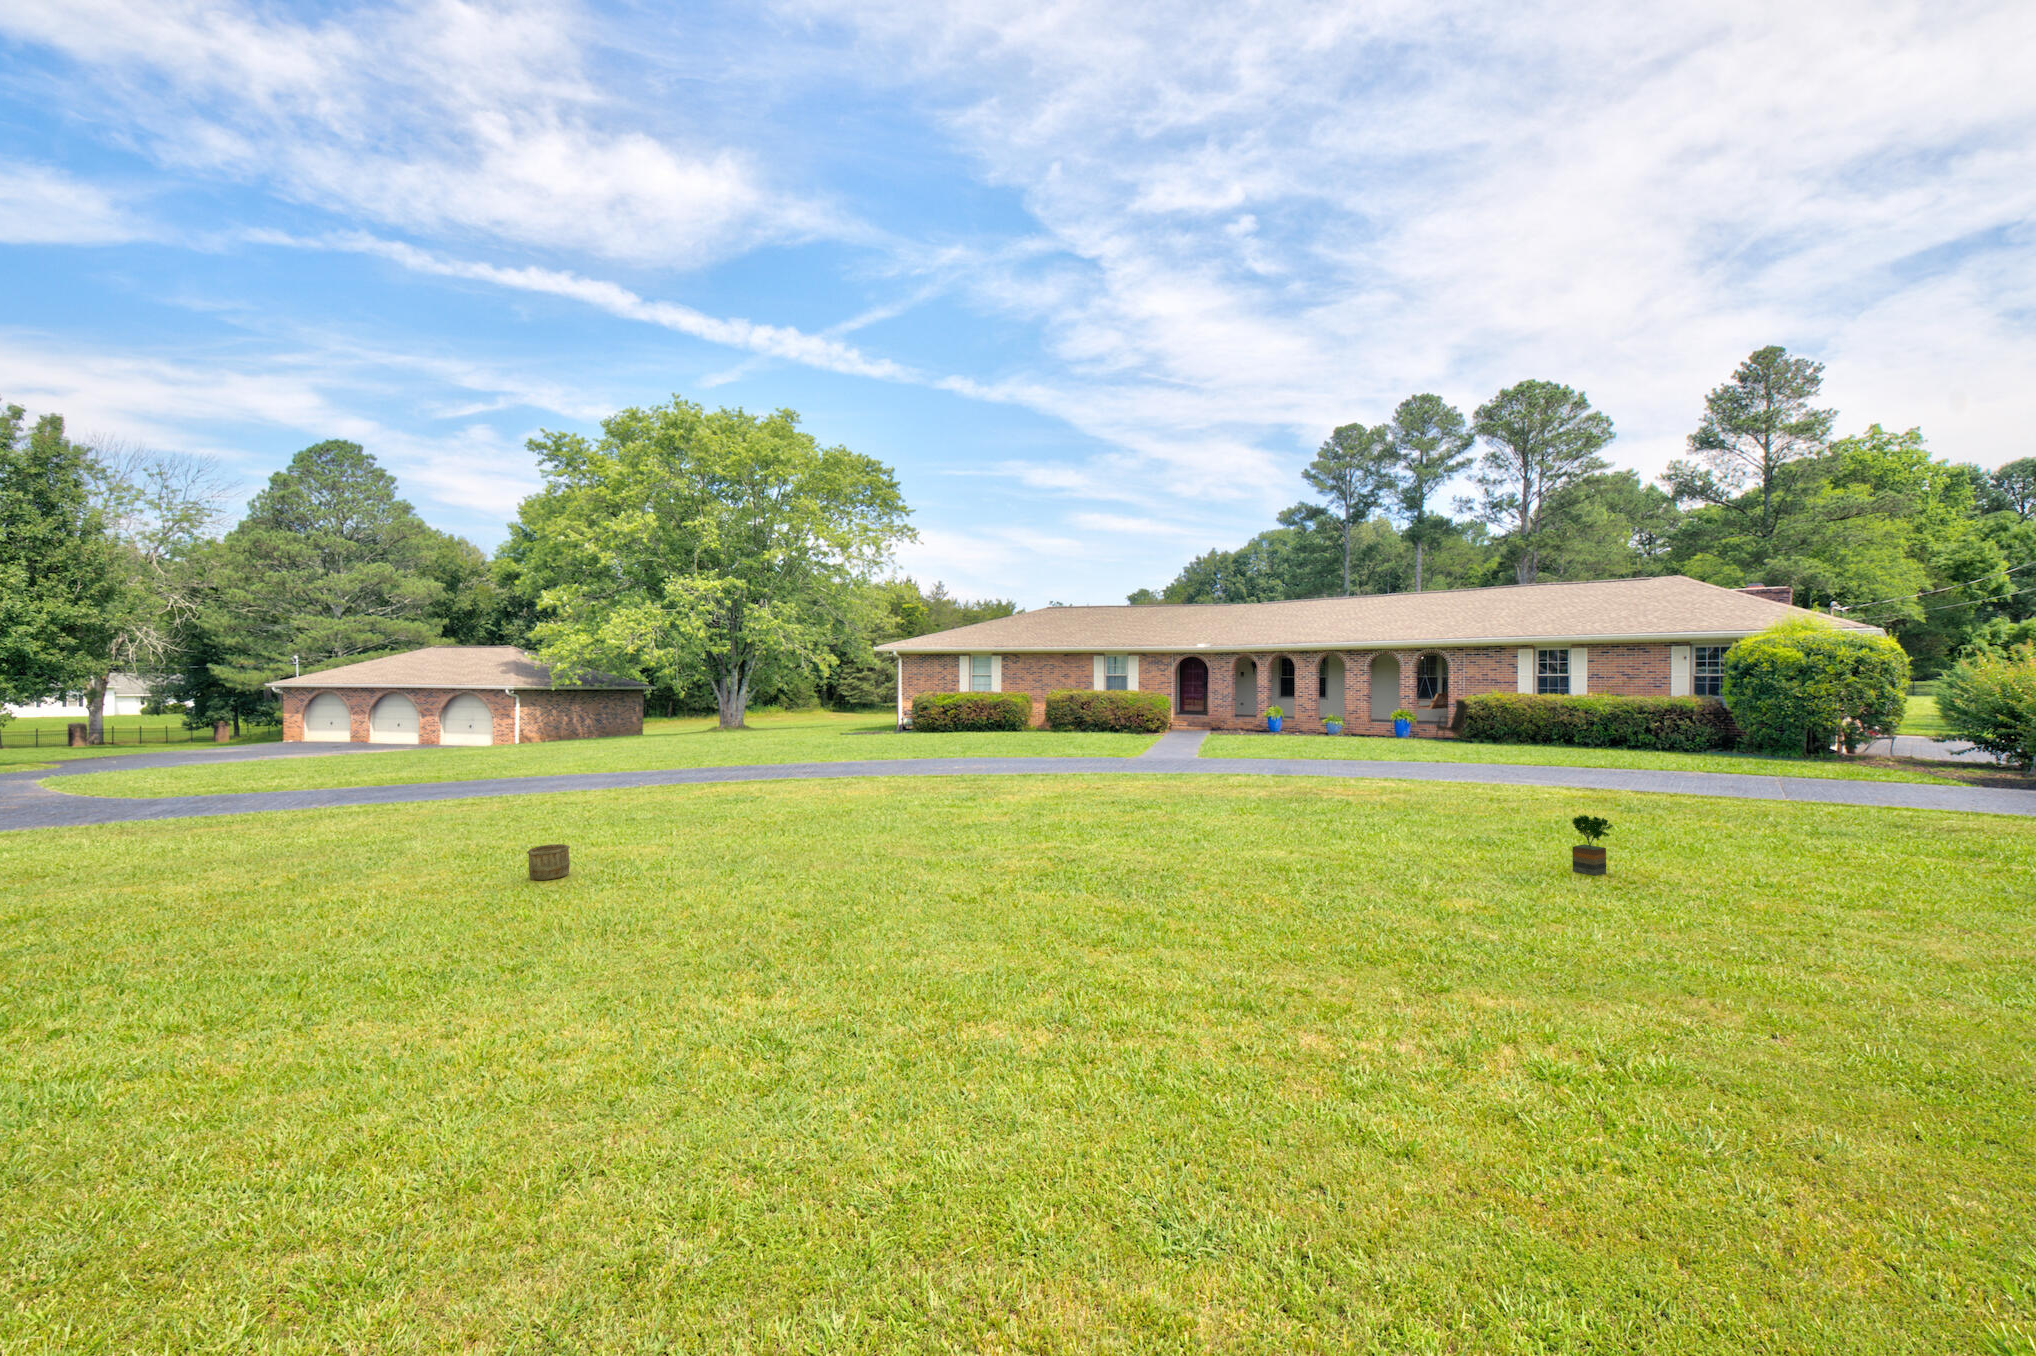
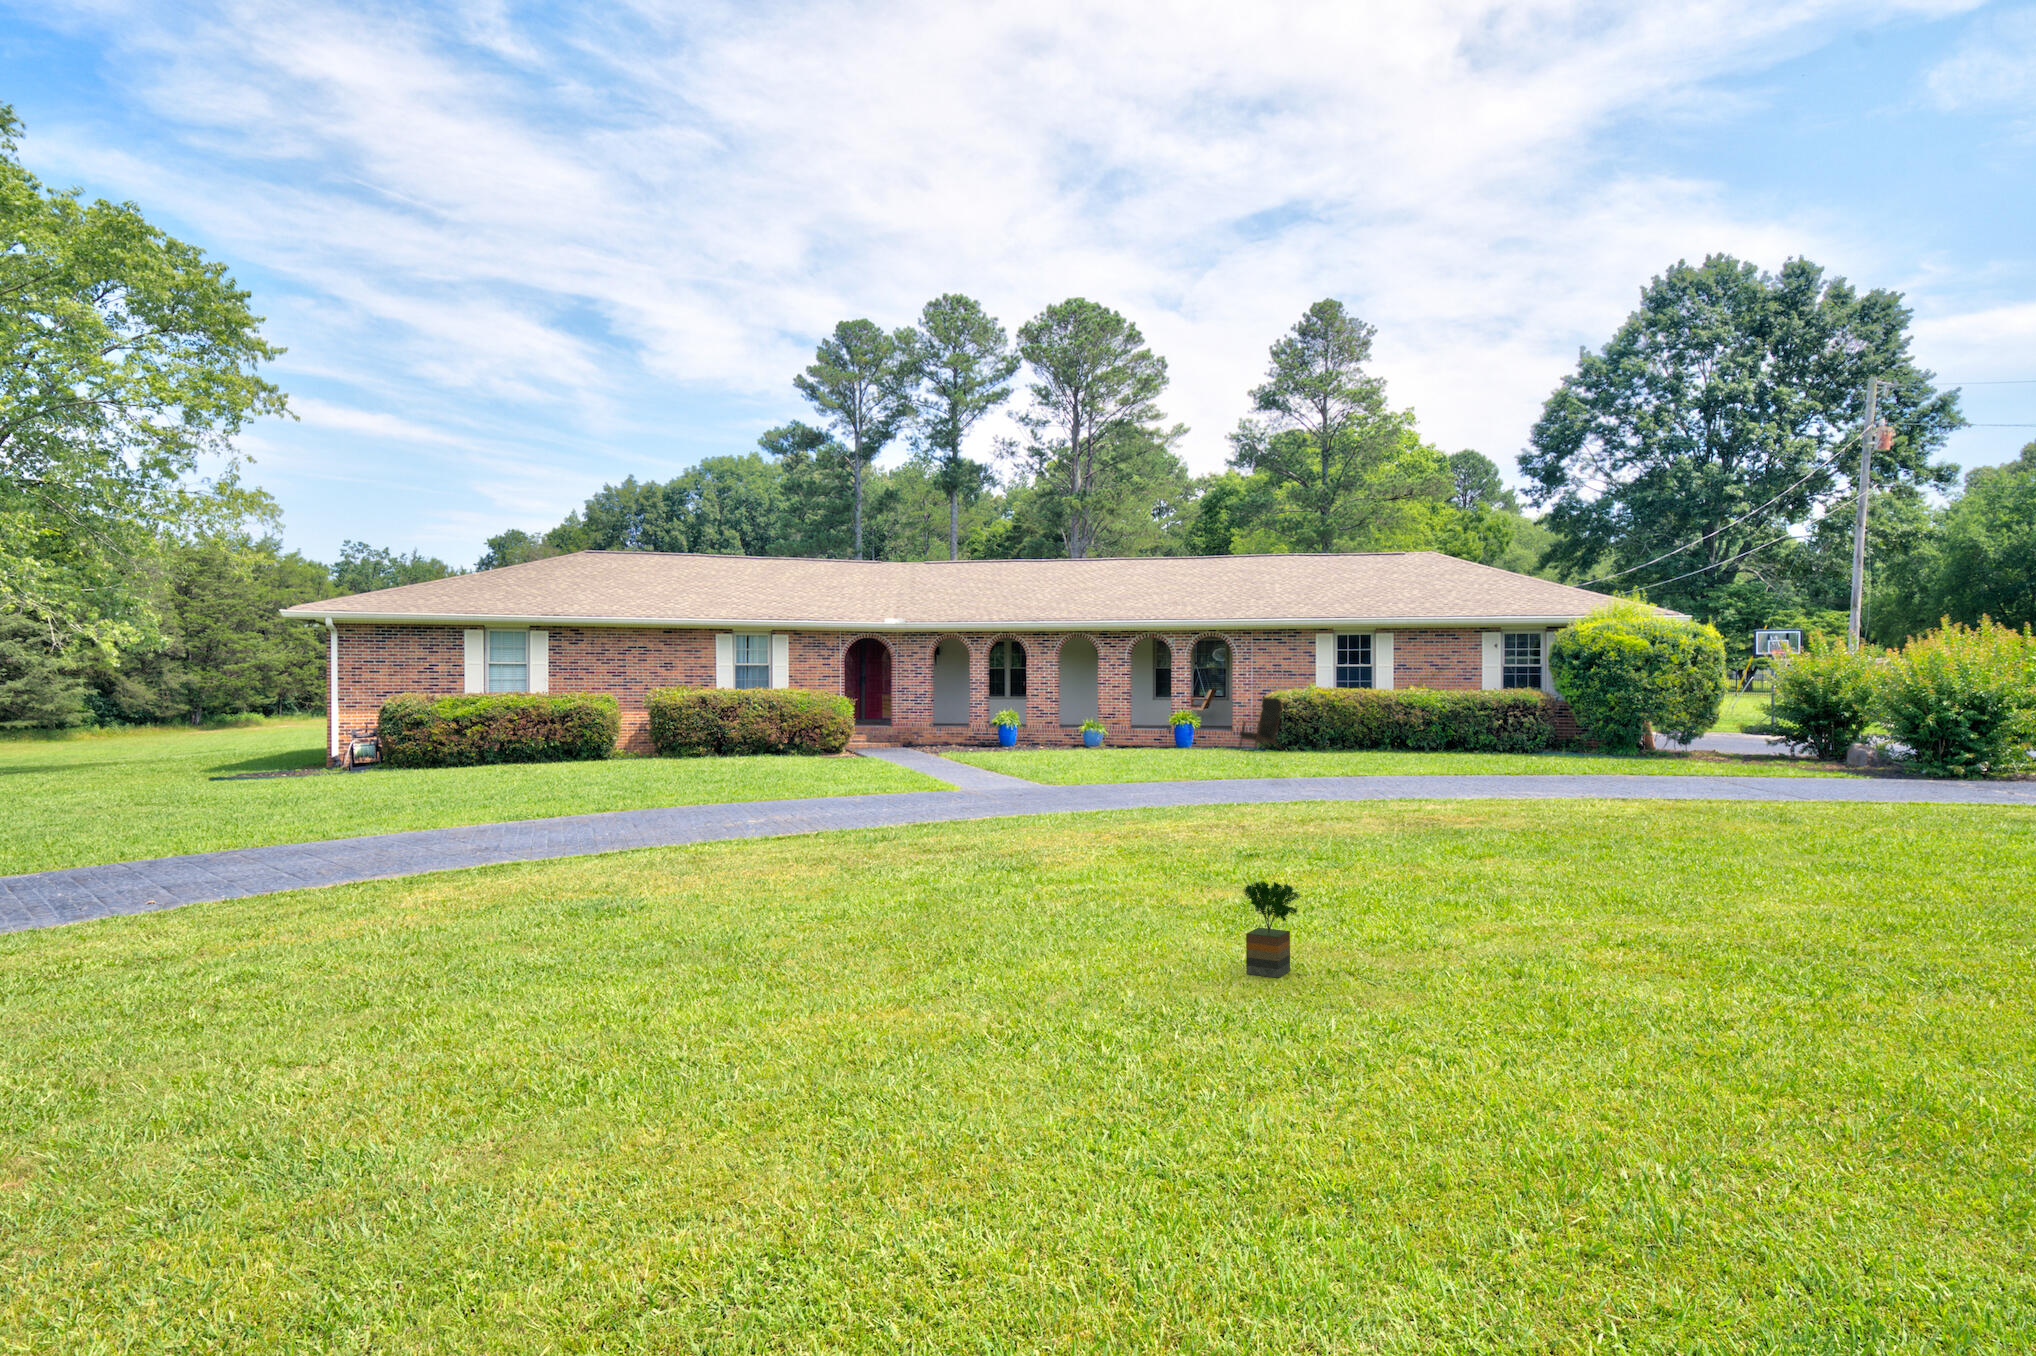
potted tree: present [1572,815,1613,875] -> present [1243,881,1300,978]
wooden bucket: present [527,844,570,880] -> none [289,1091,412,1209]

